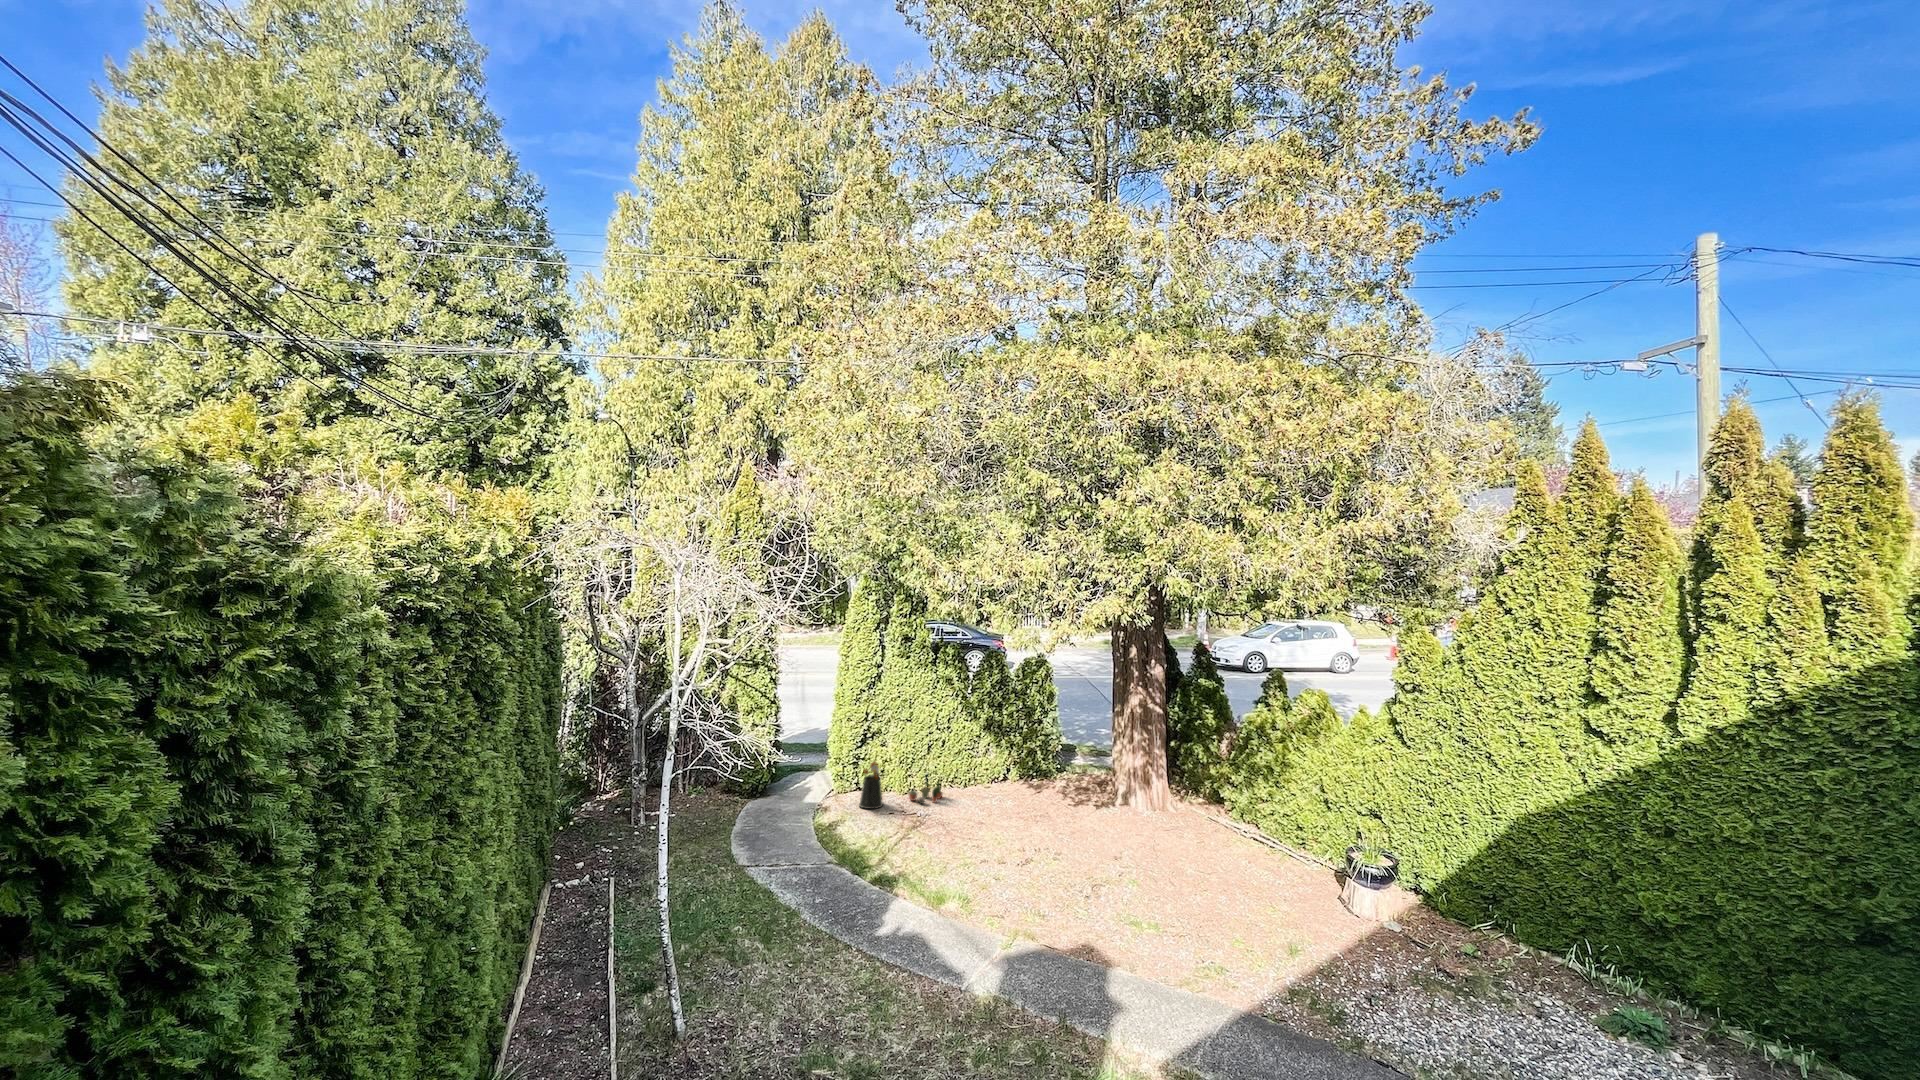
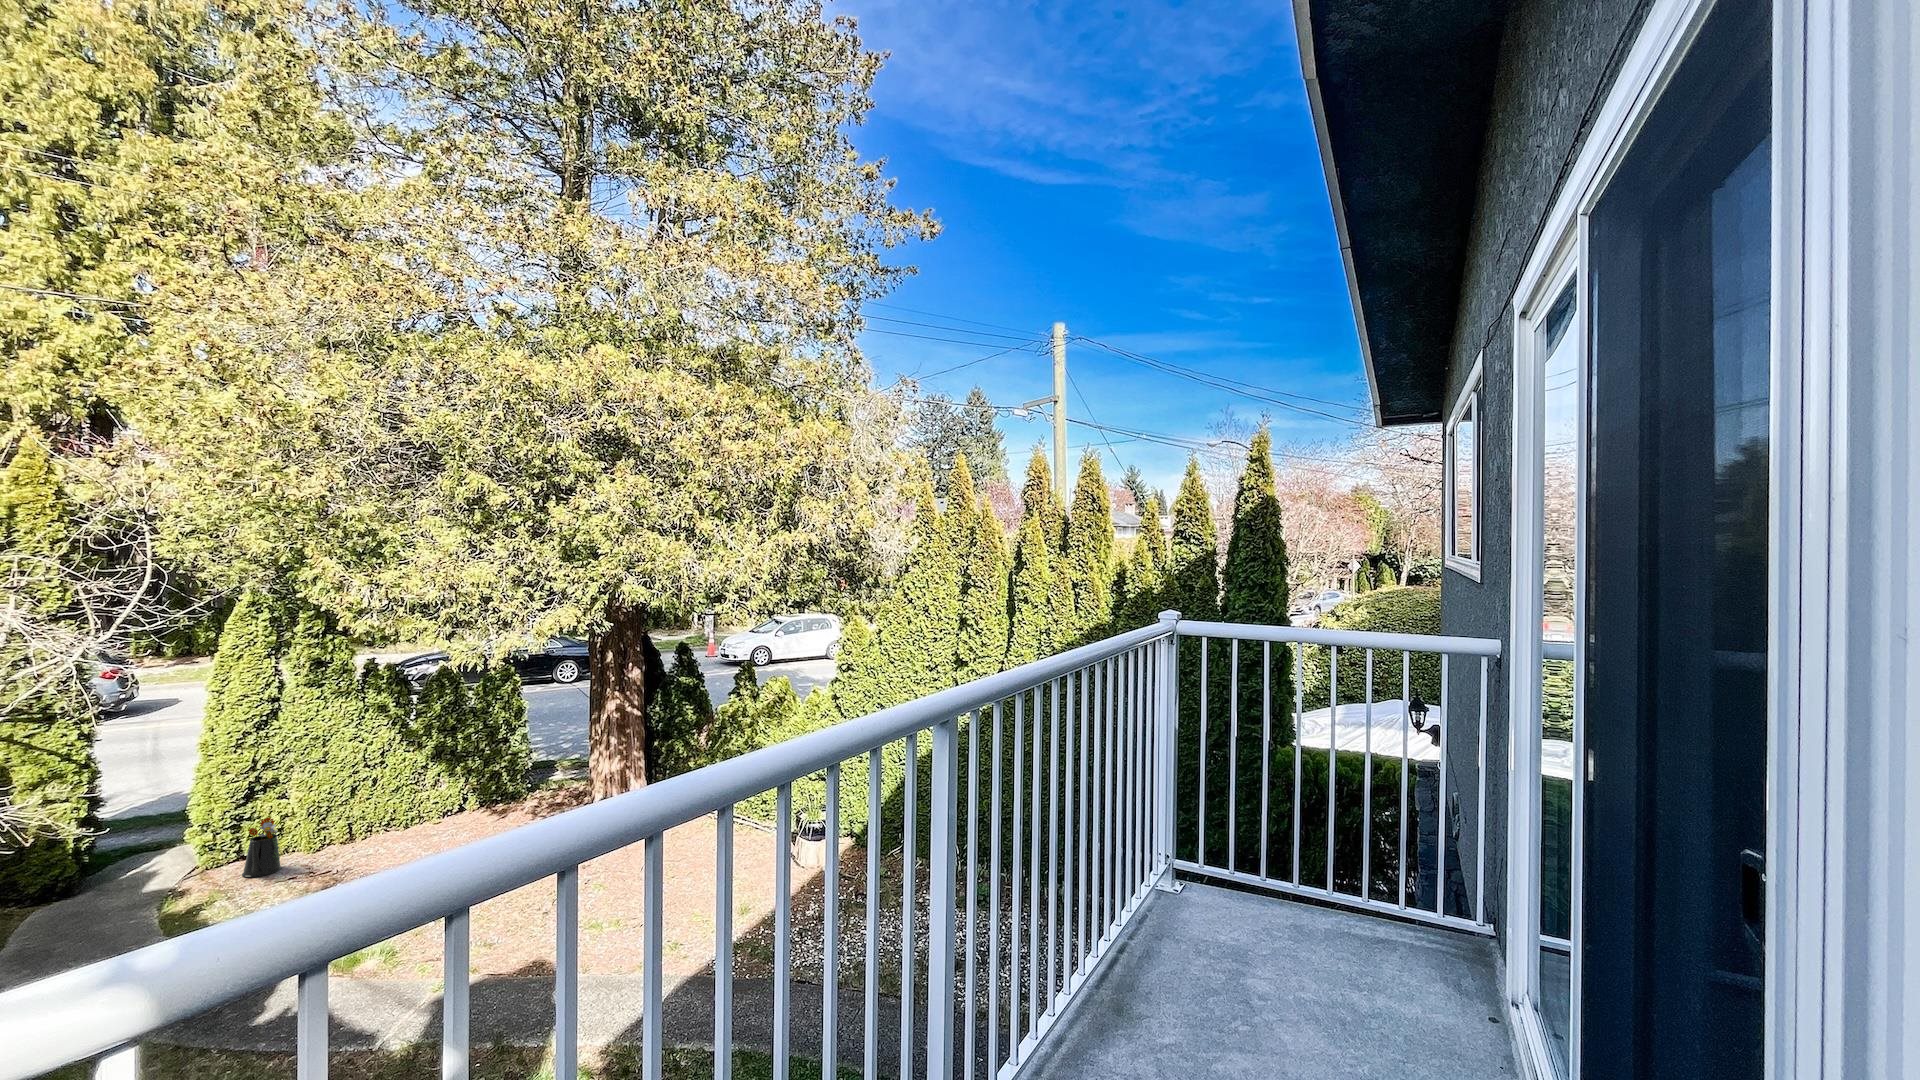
potted plant: present [909,774,943,804] -> none [319,818,373,857]

